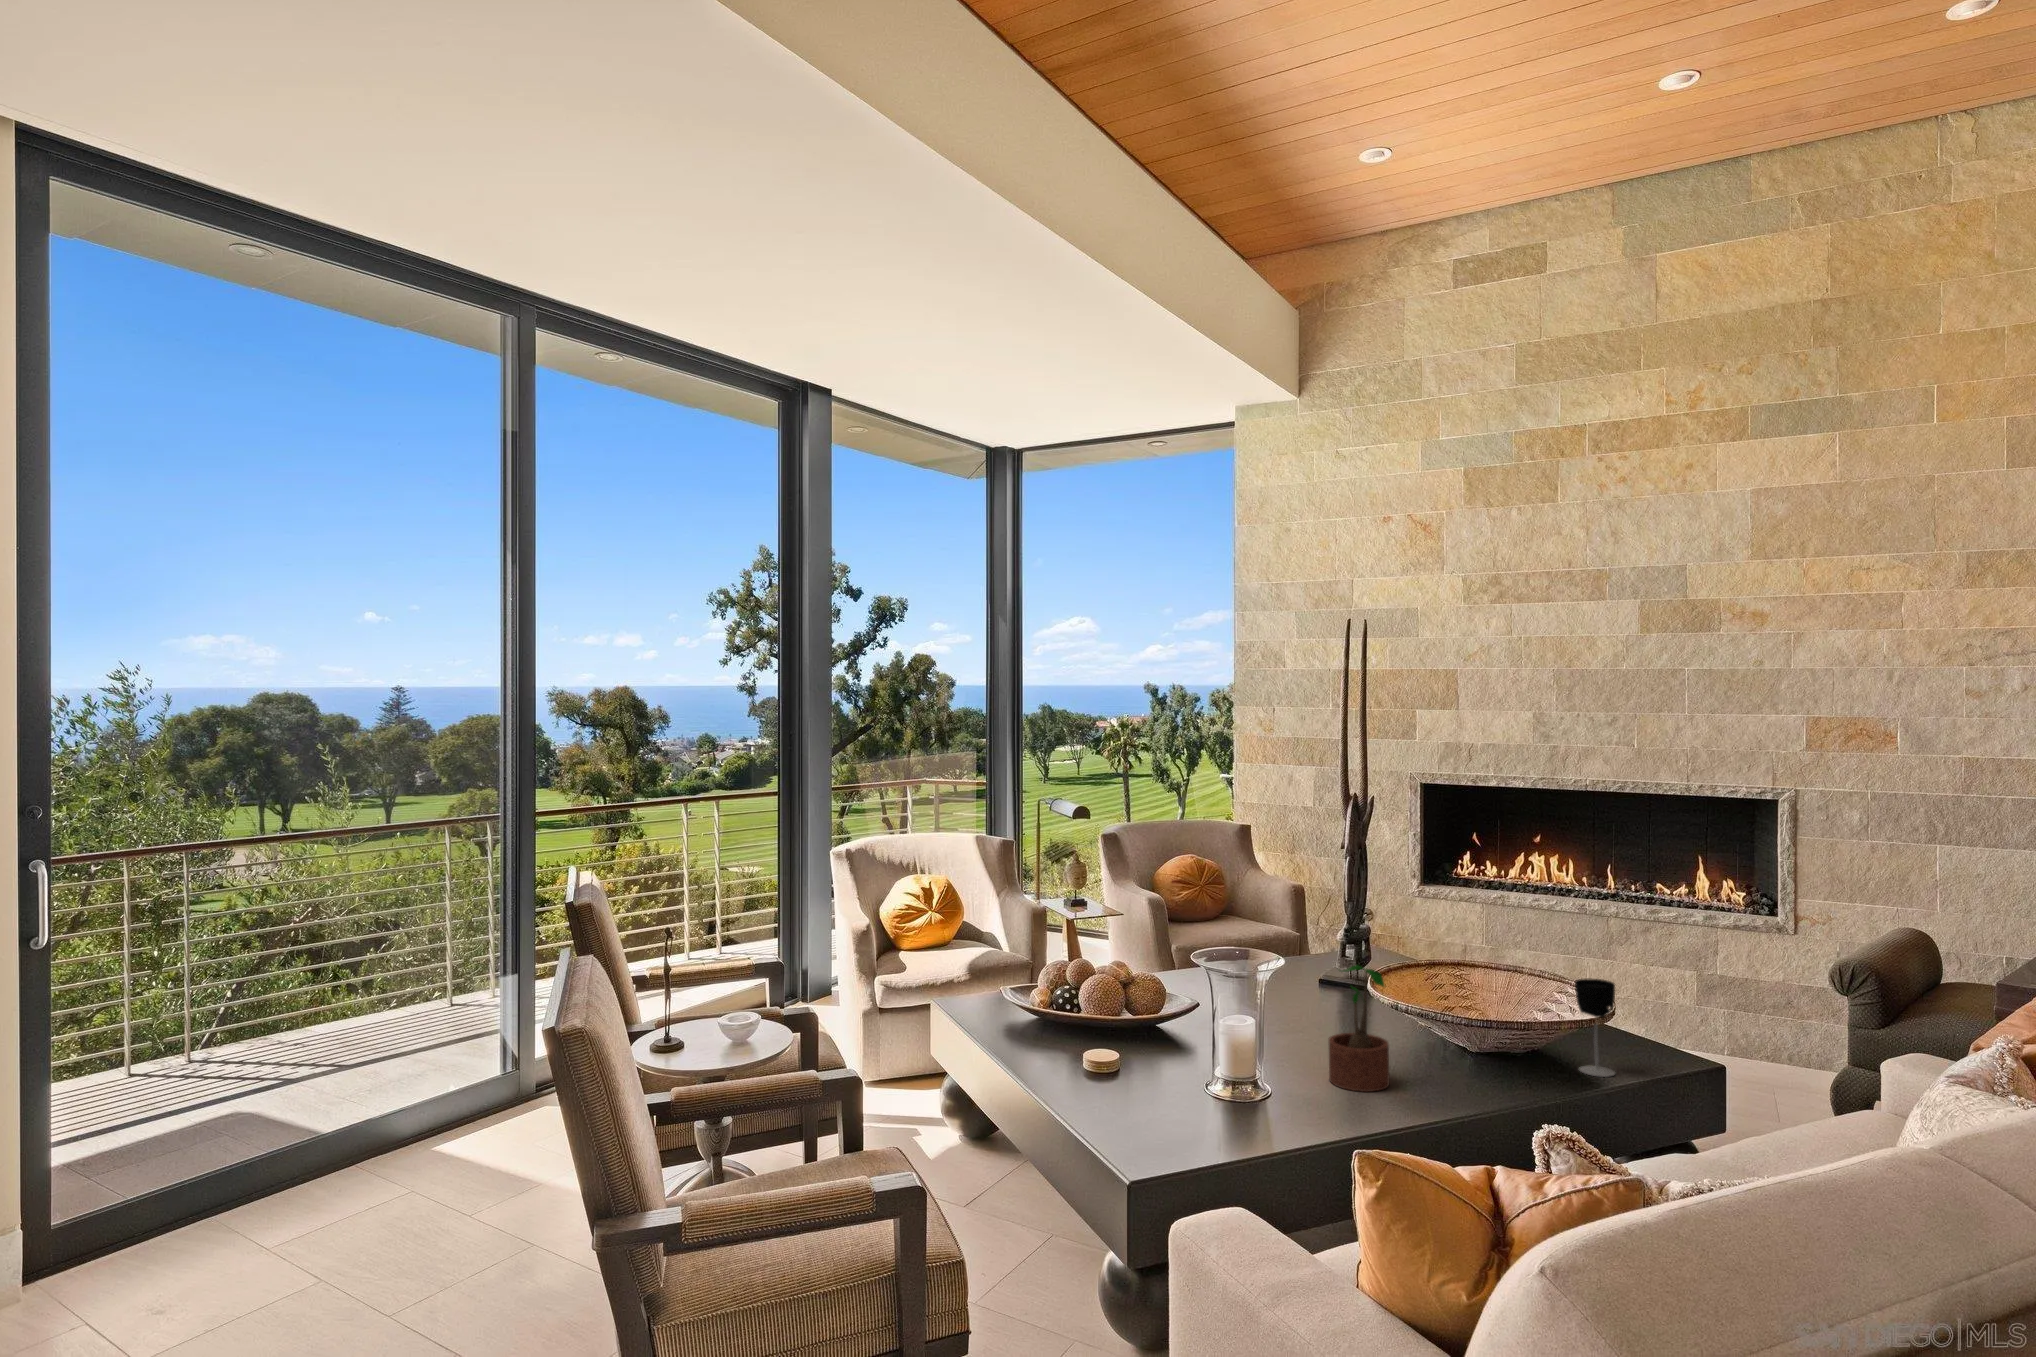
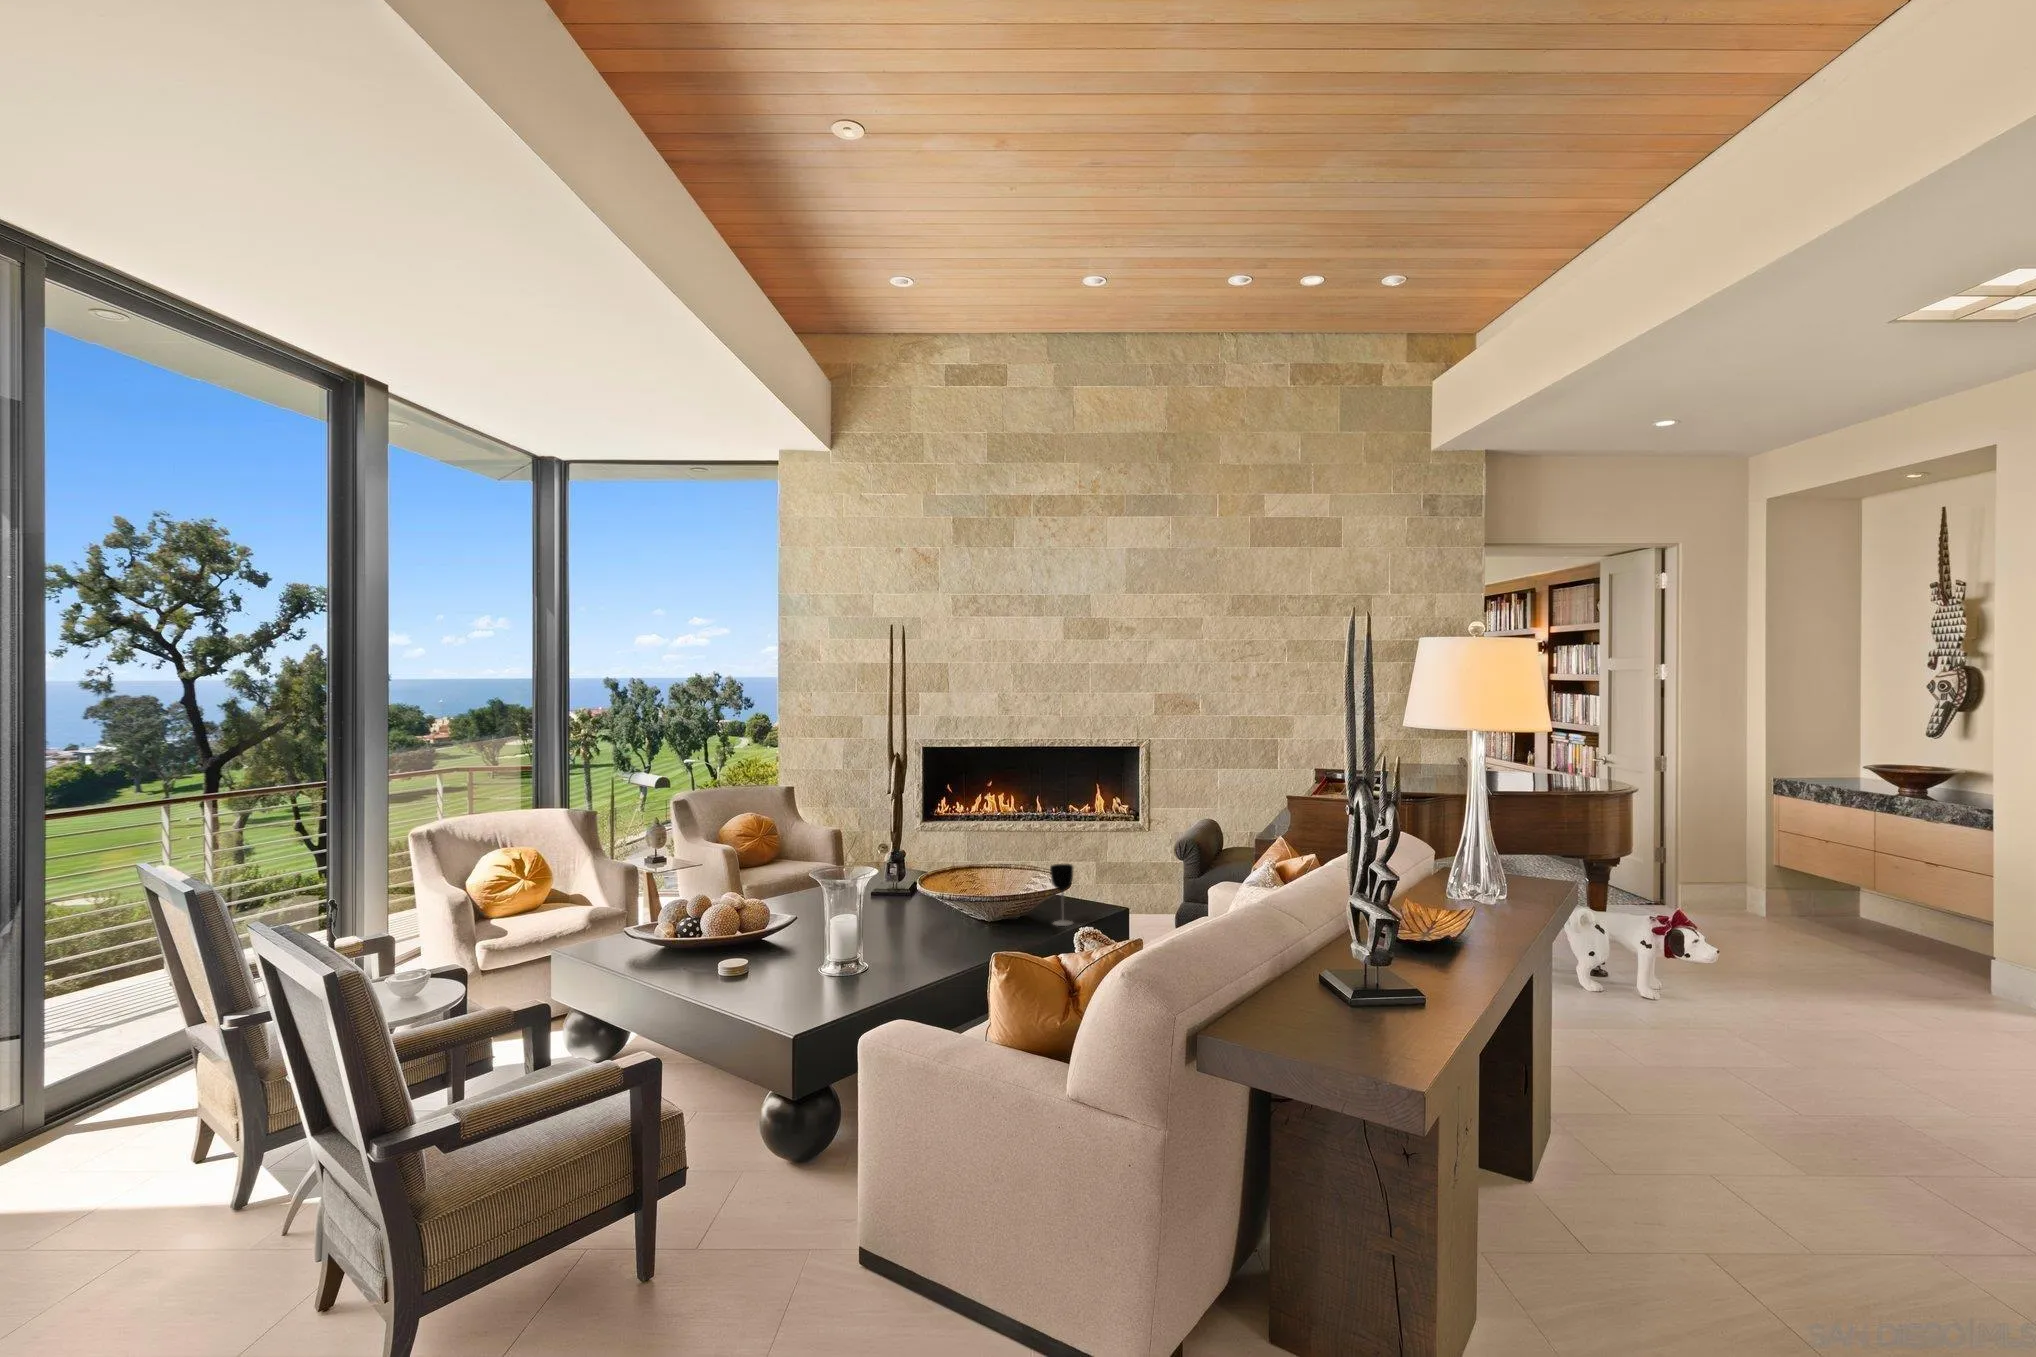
potted plant: present [1329,965,1389,1092] -> none [901,870,943,957]

